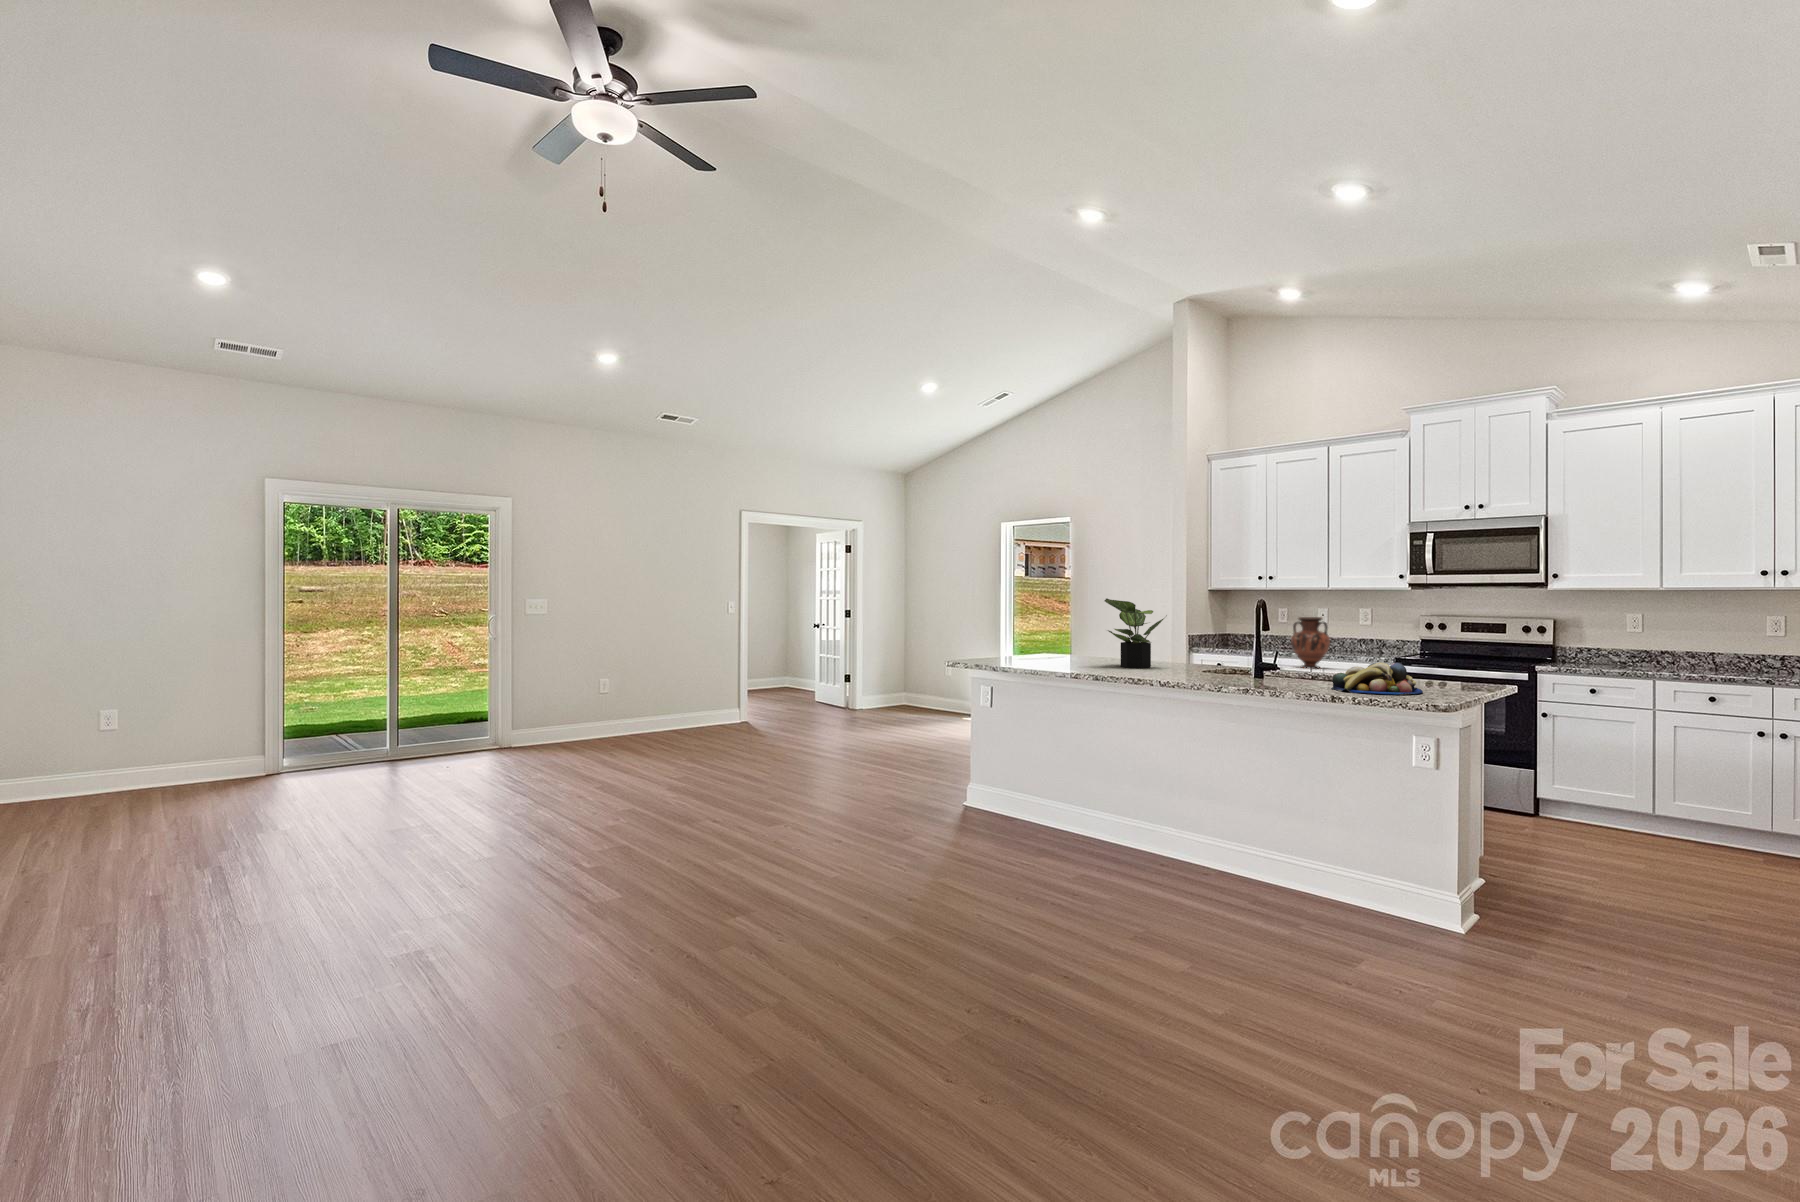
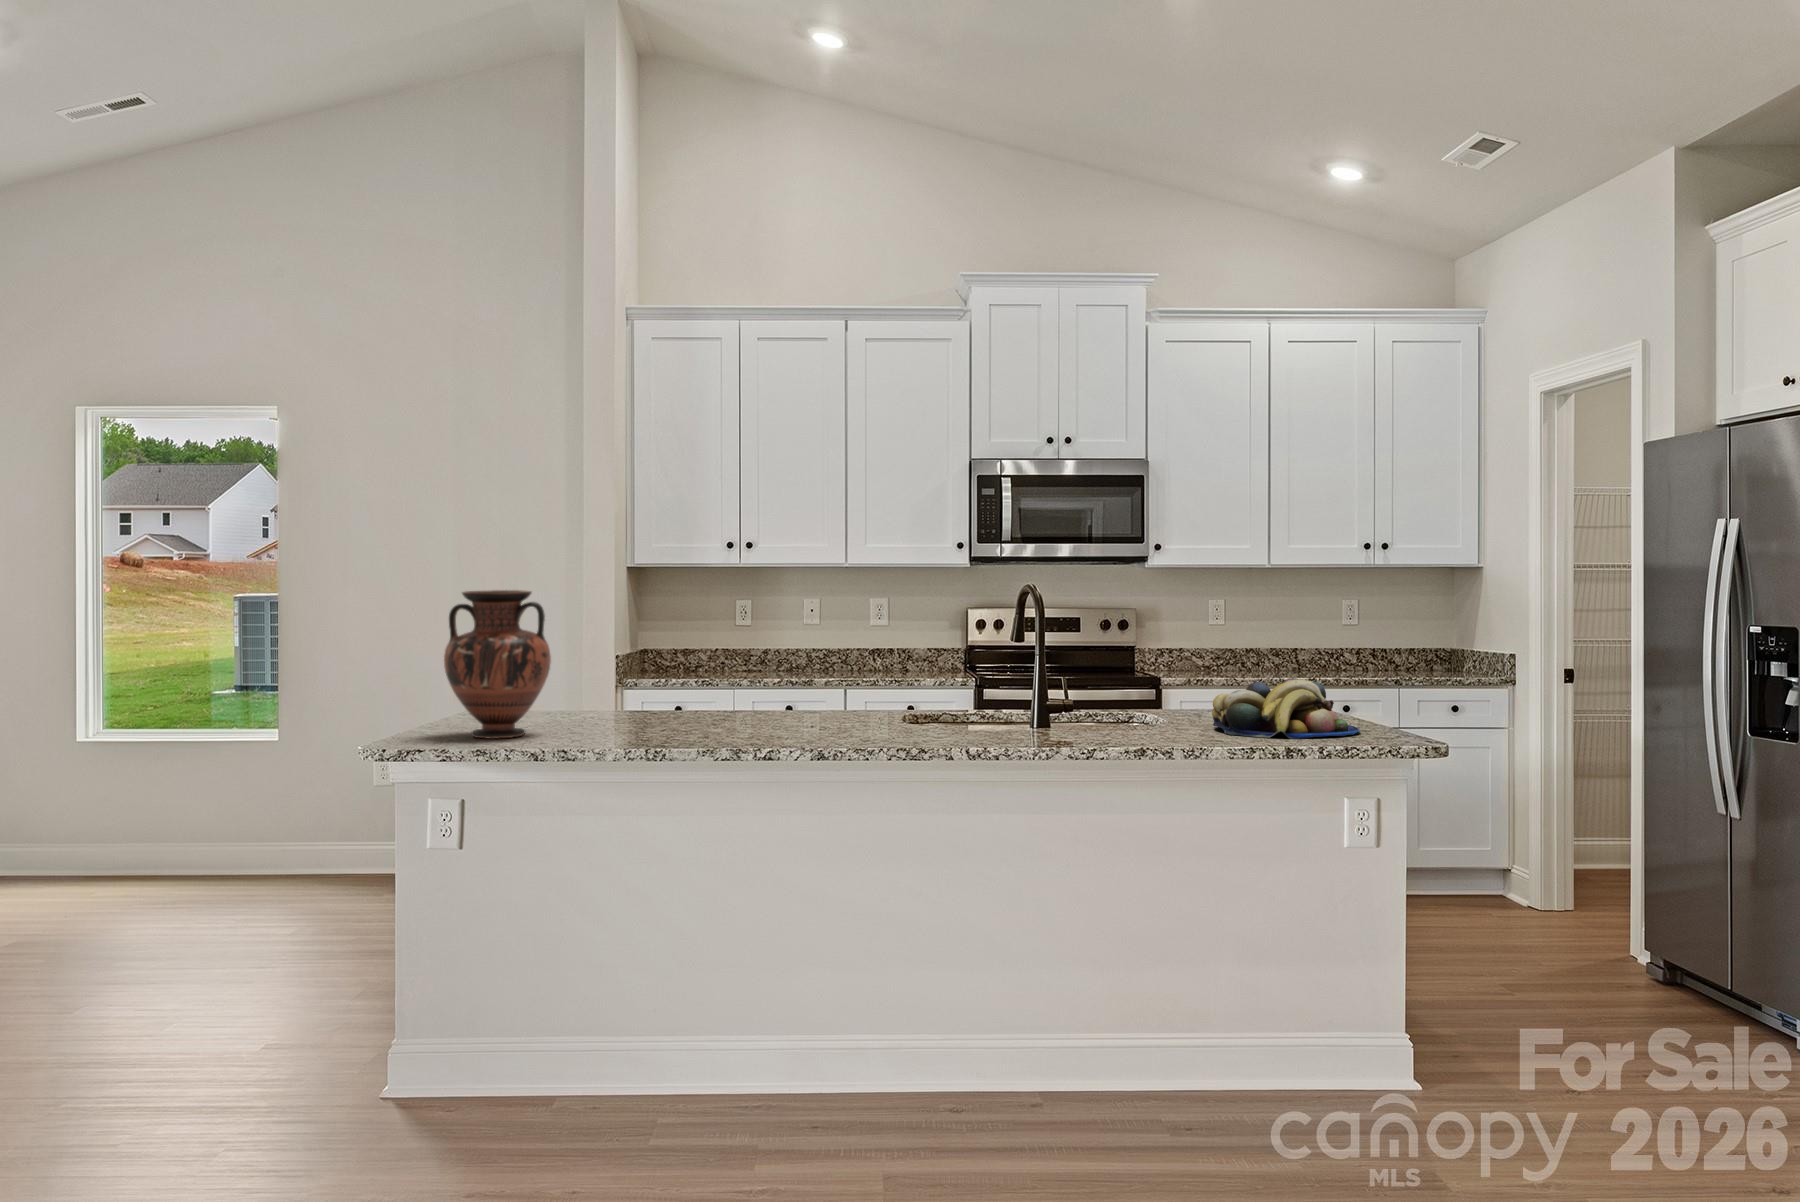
potted plant: present [1105,599,1164,668] -> none [665,570,794,728]
vase: present [1291,617,1330,669] -> present [444,590,551,739]

